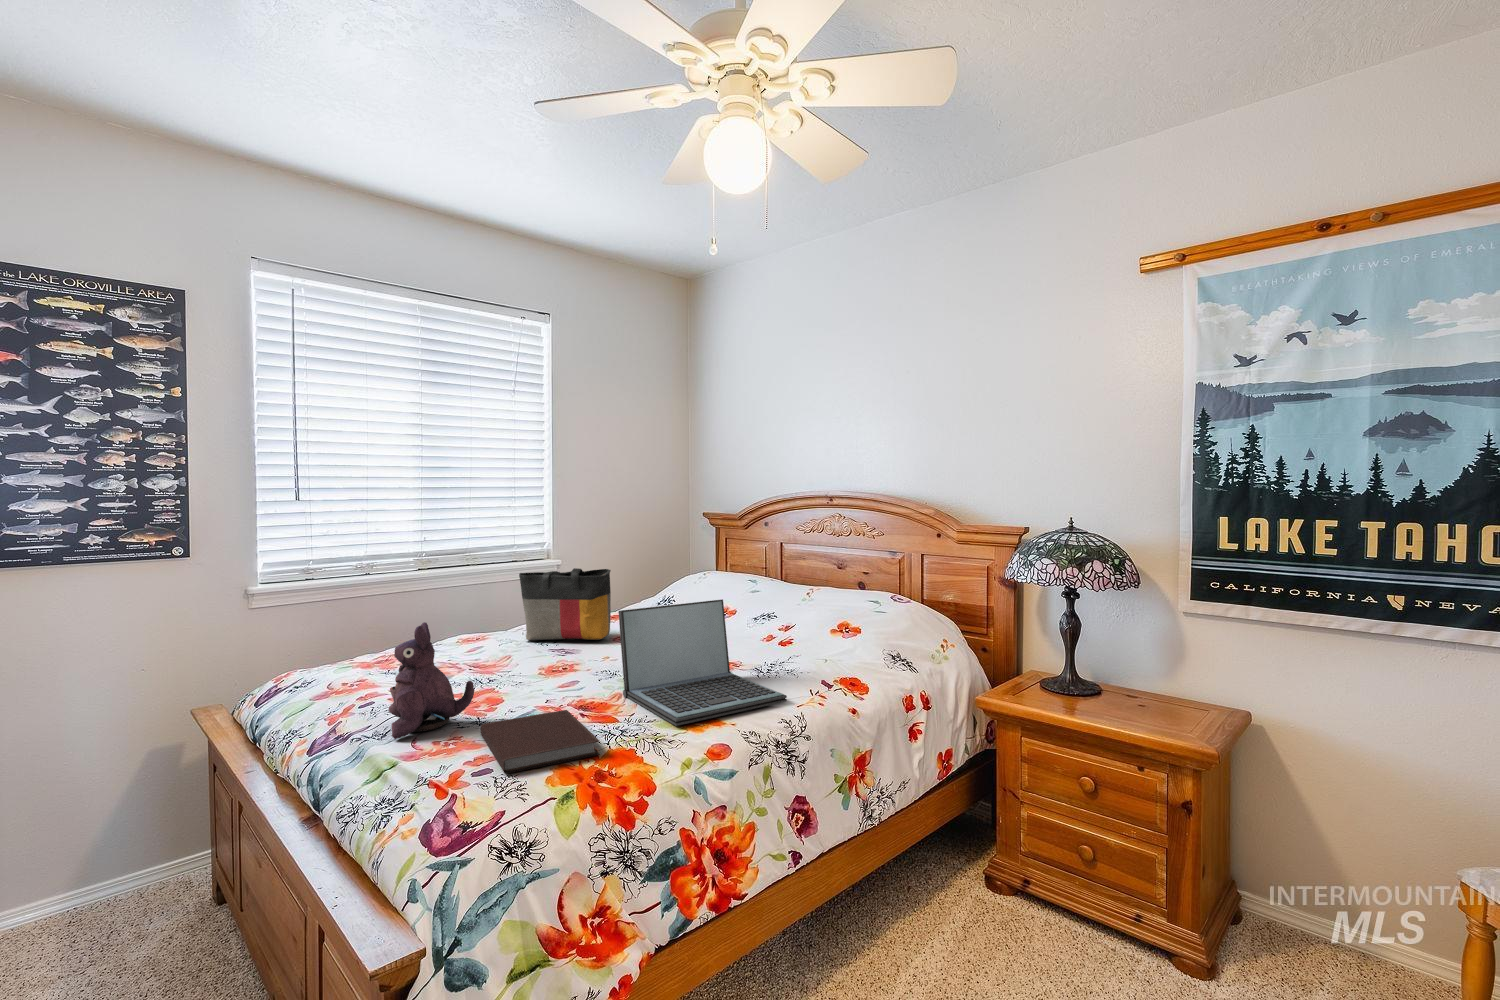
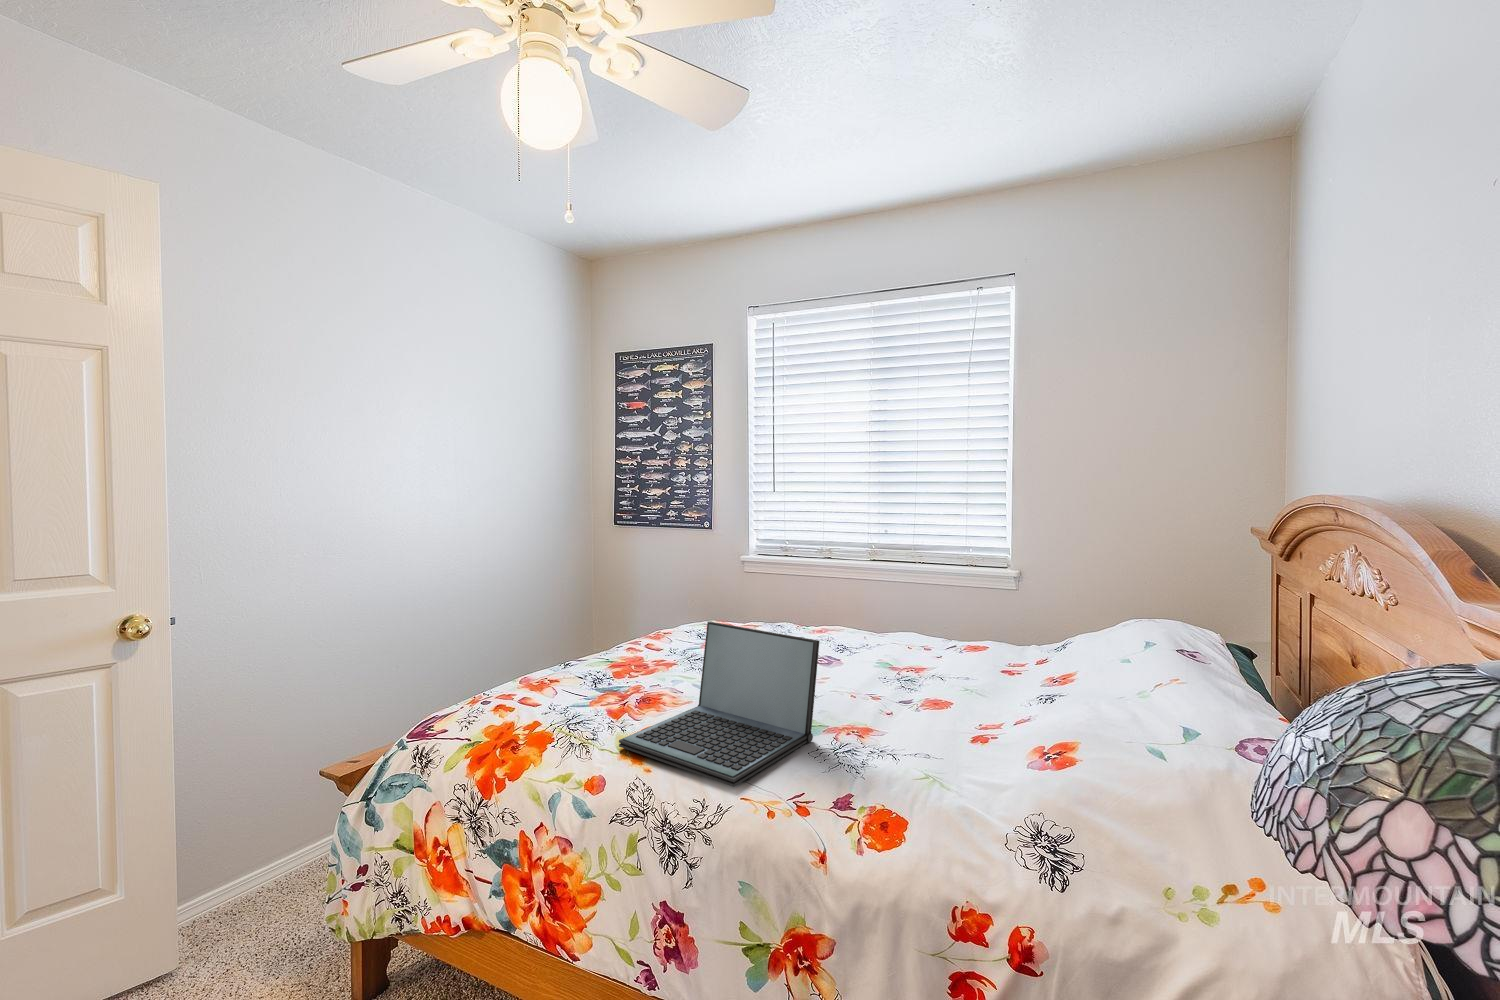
tote bag: present [519,568,611,640] -> none [836,573,909,661]
plush toy: present [389,622,474,739] -> none [561,594,613,676]
notebook: present [481,710,600,773] -> none [498,682,621,734]

